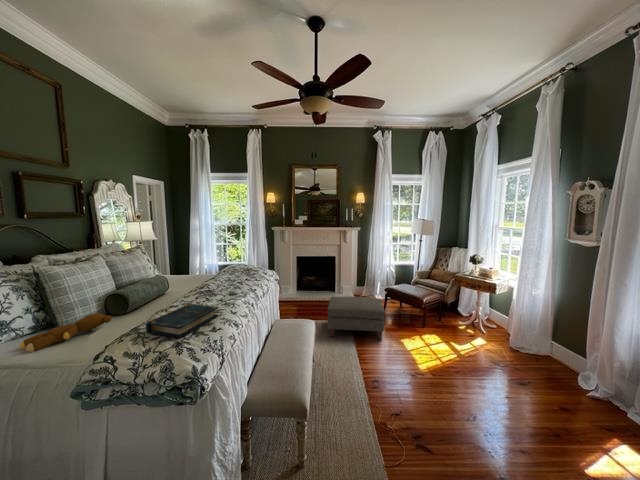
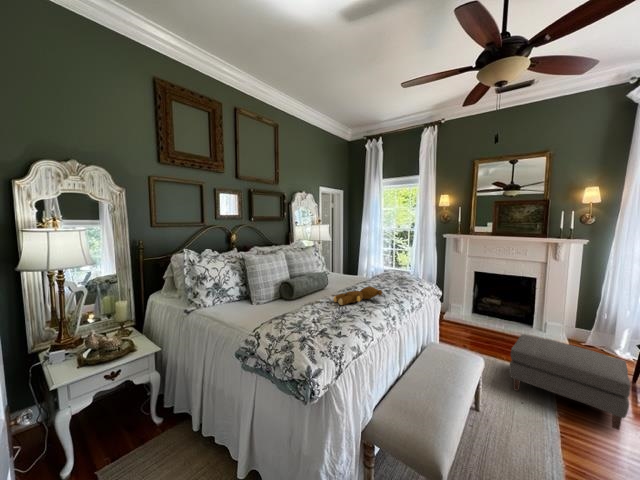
book: present [146,304,218,338] -> none [288,303,349,334]
teddy bear: present [20,313,112,352] -> present [333,286,382,305]

